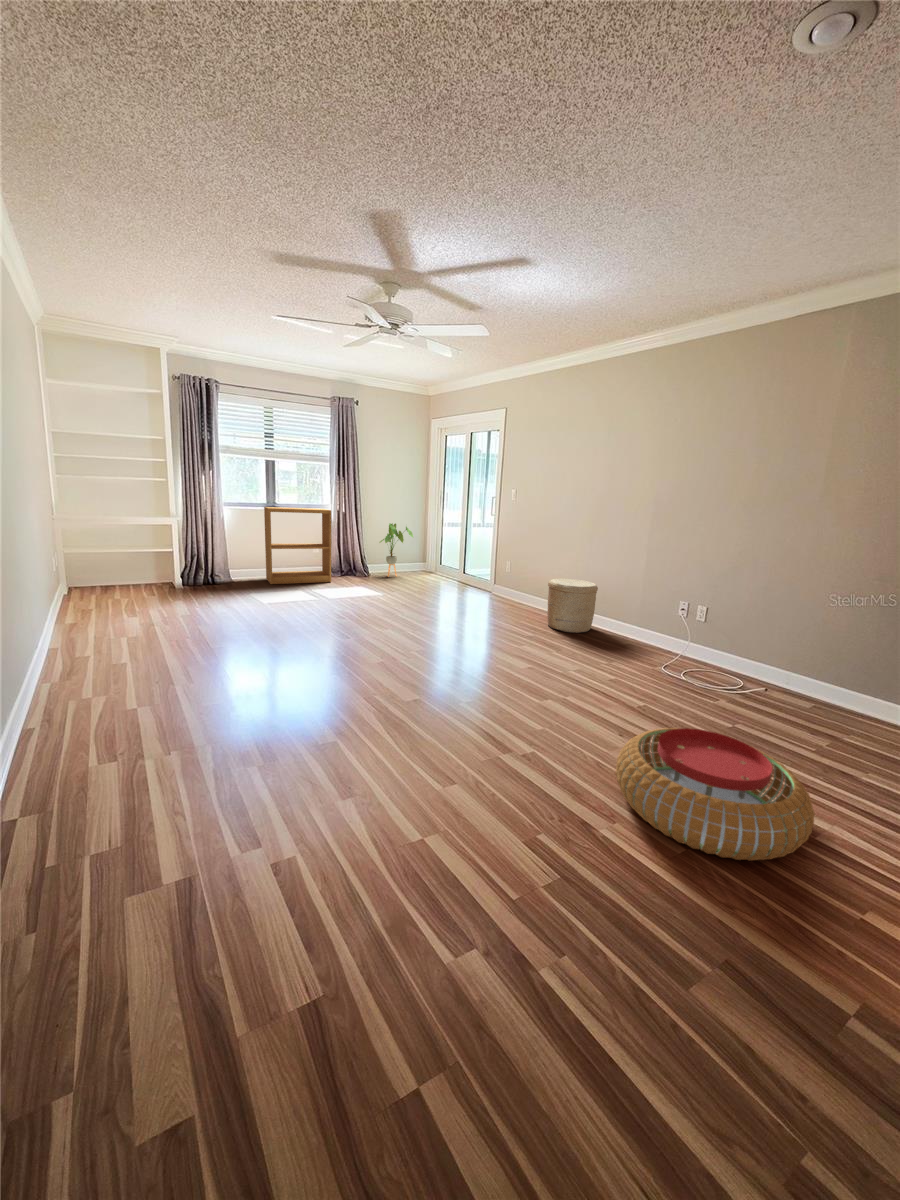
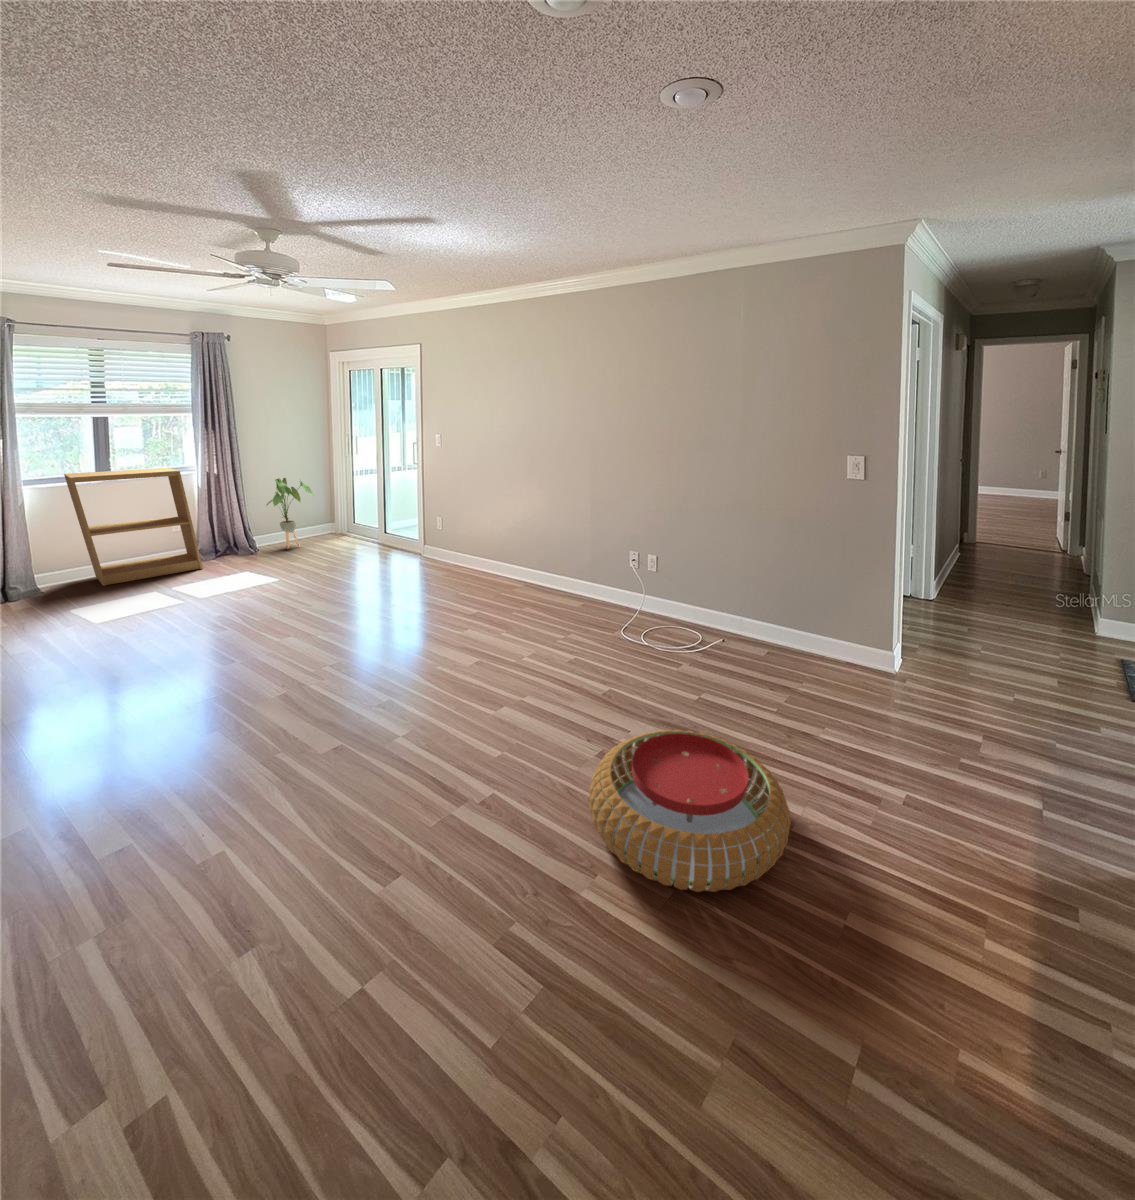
woven basket: present [547,579,598,633] -> none [489,535,546,599]

